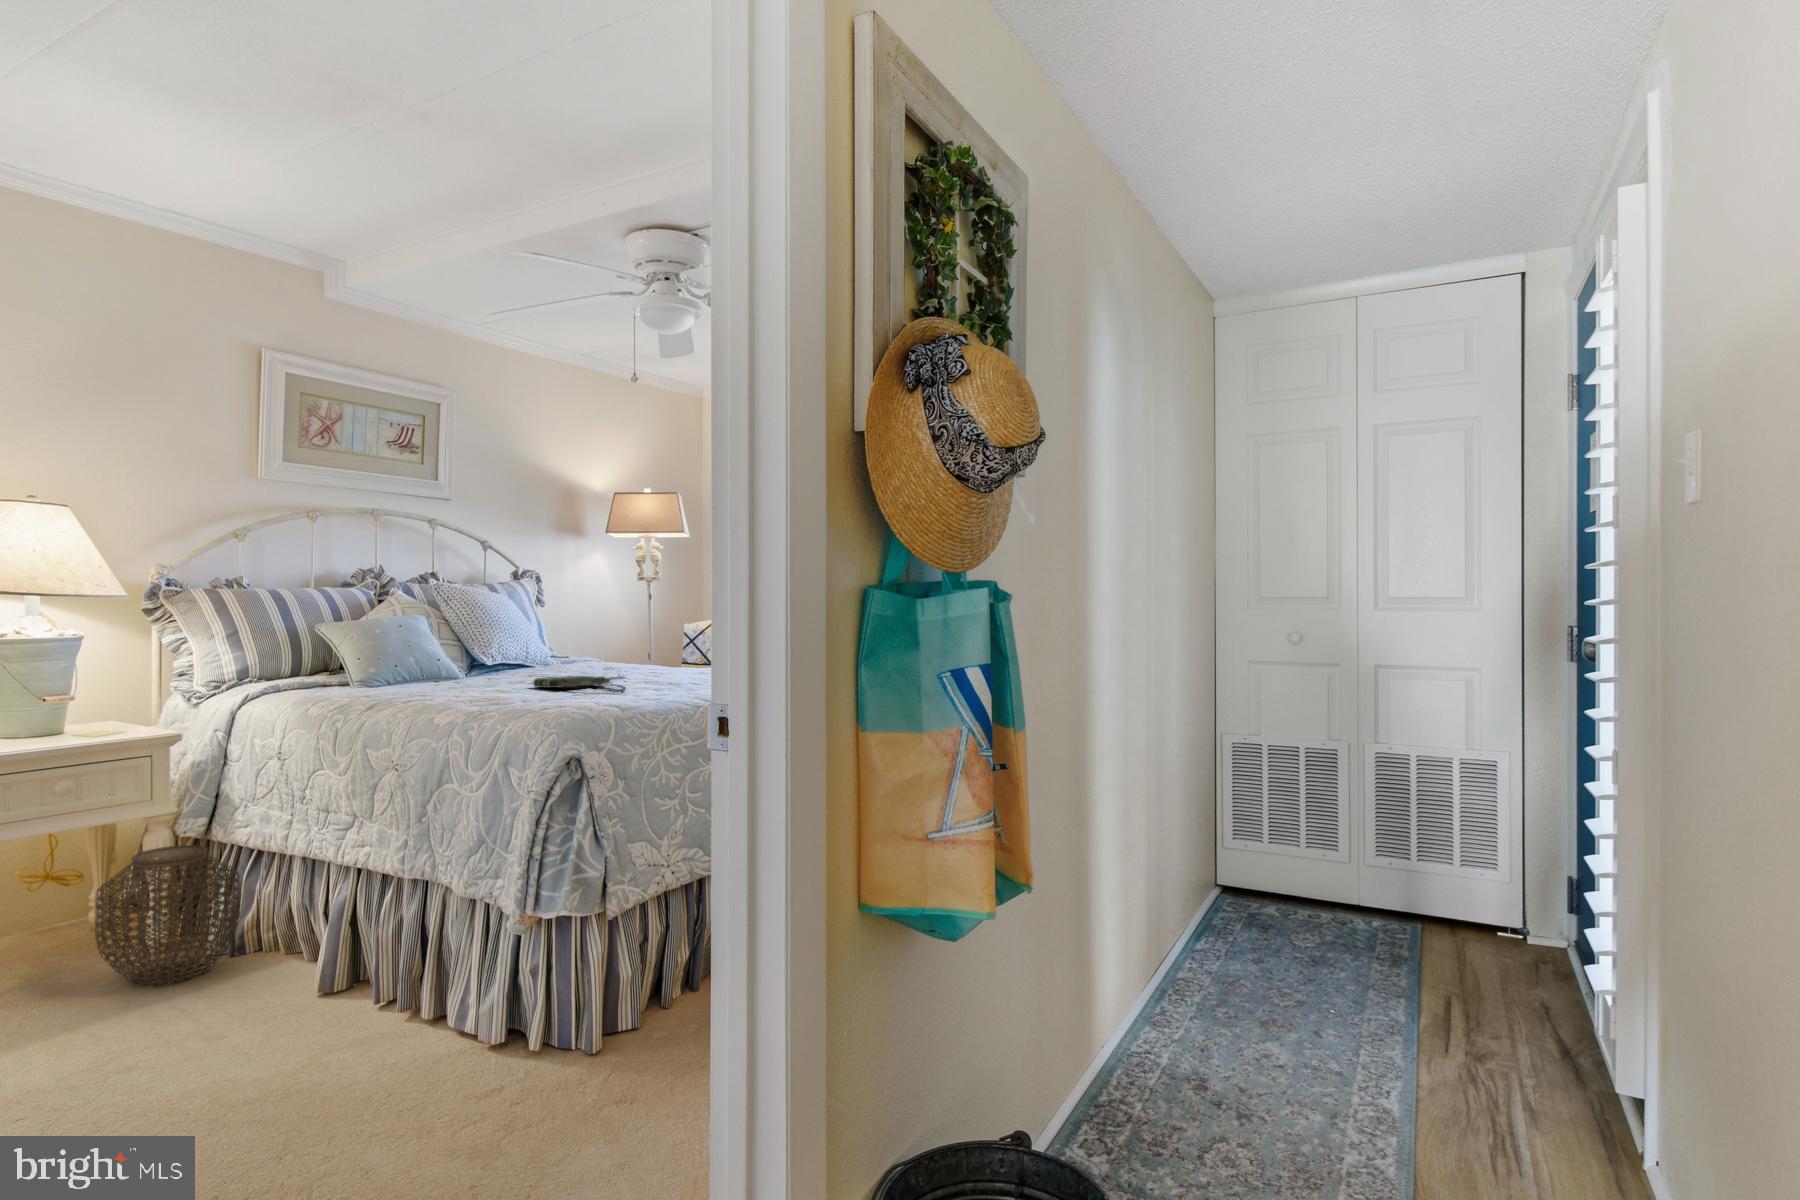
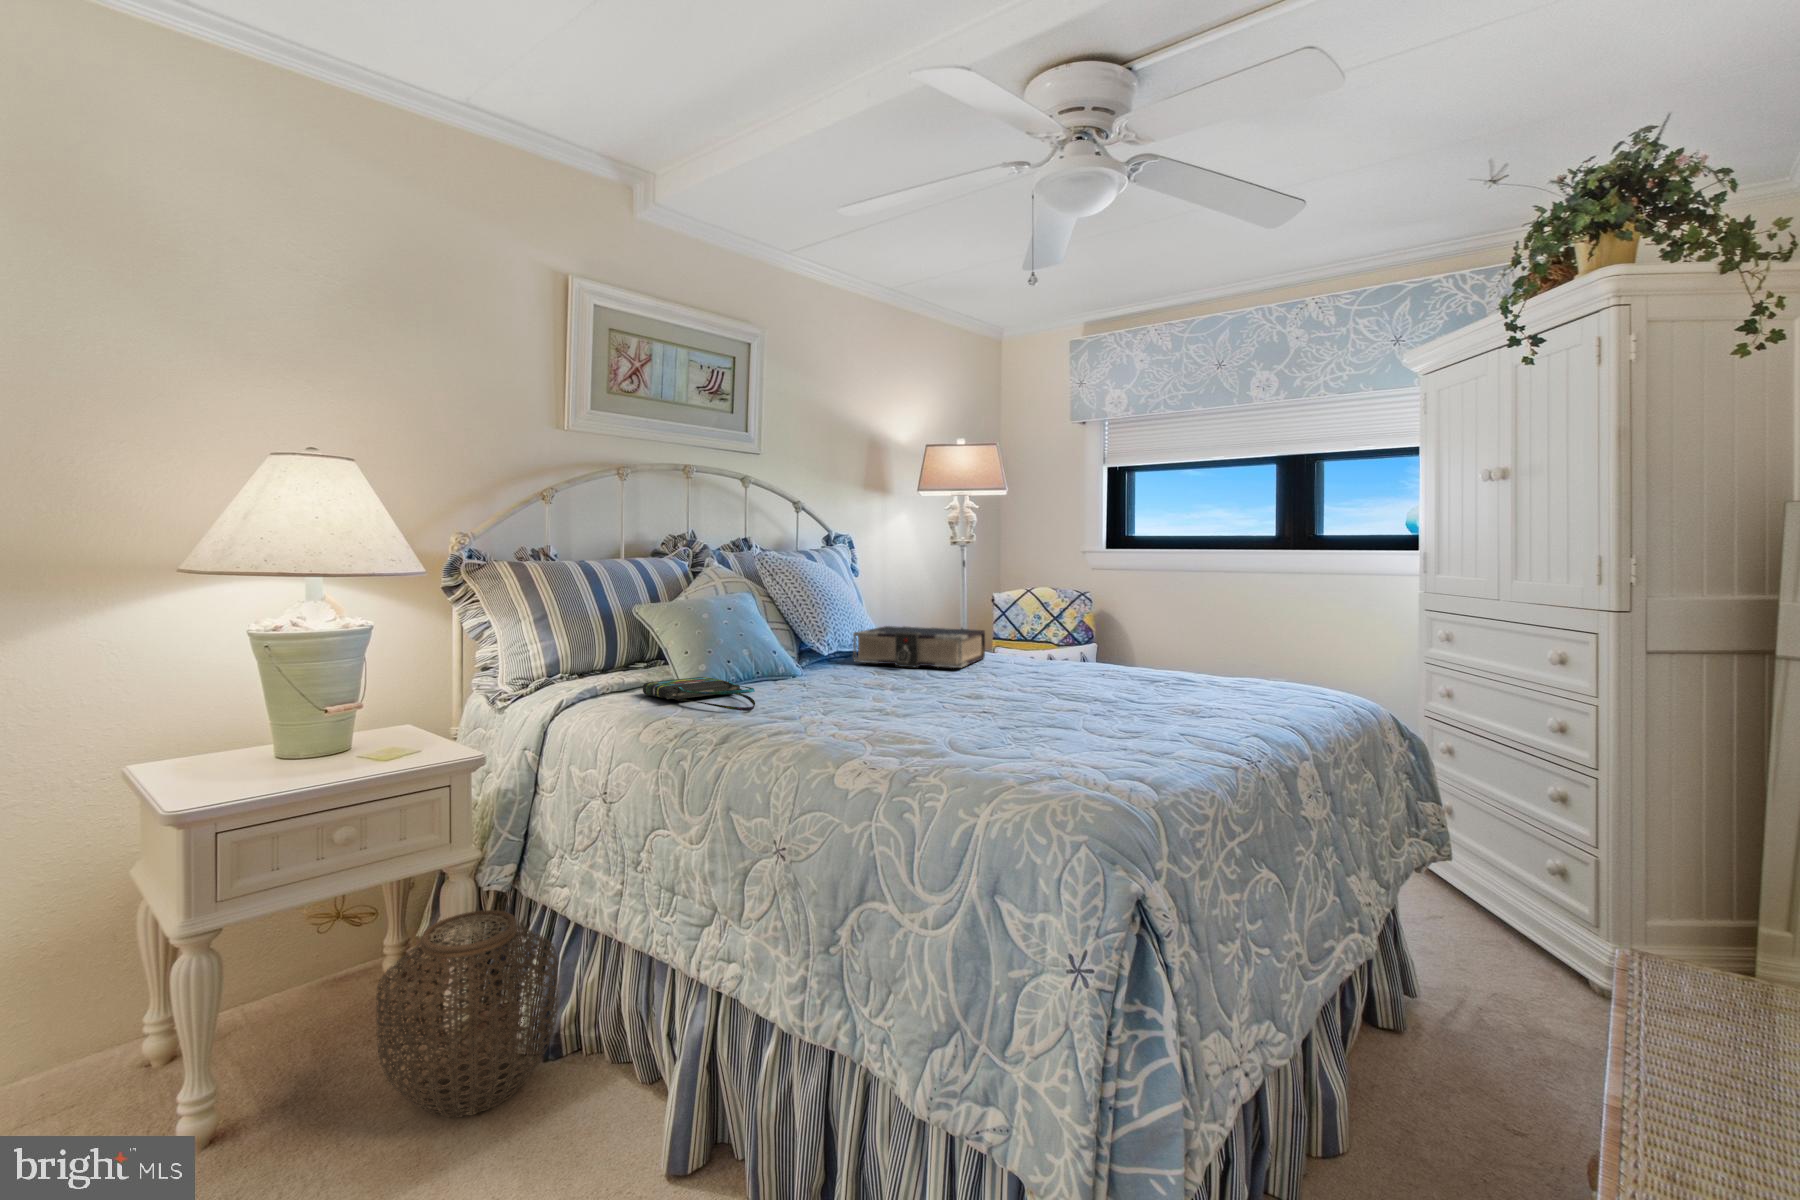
book: none [507,644,625,672] -> present [853,626,985,668]
tote bag: present [533,676,626,692] -> present [643,677,755,711]

